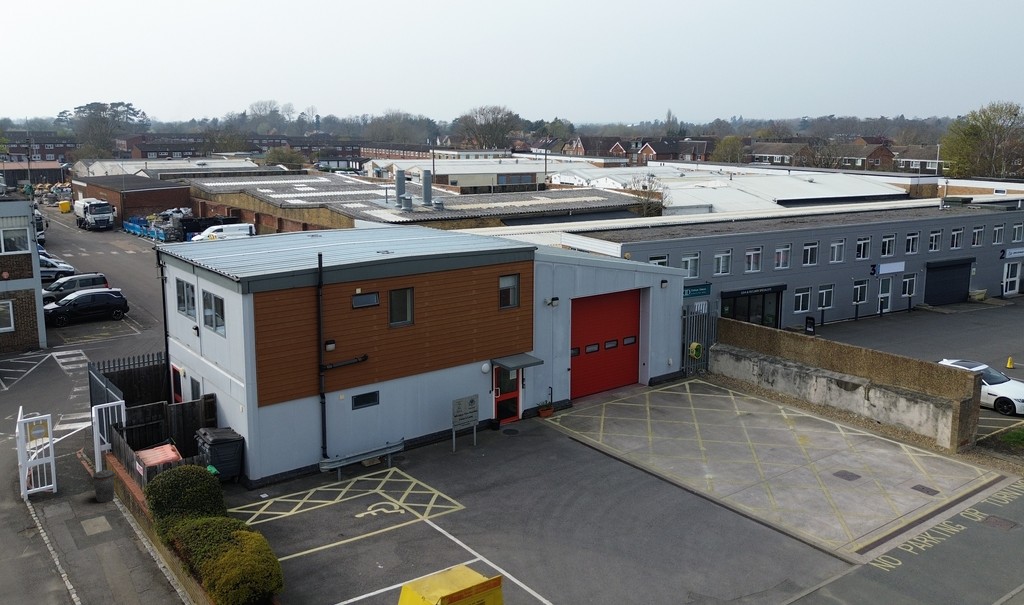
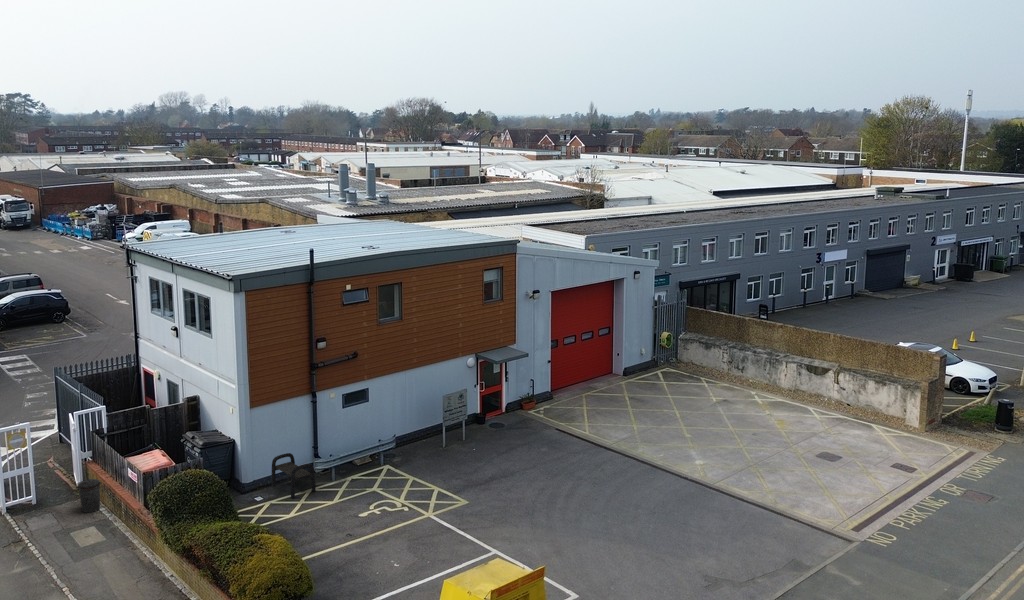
bench: none [278,452,319,496] -> present [272,453,316,498]

